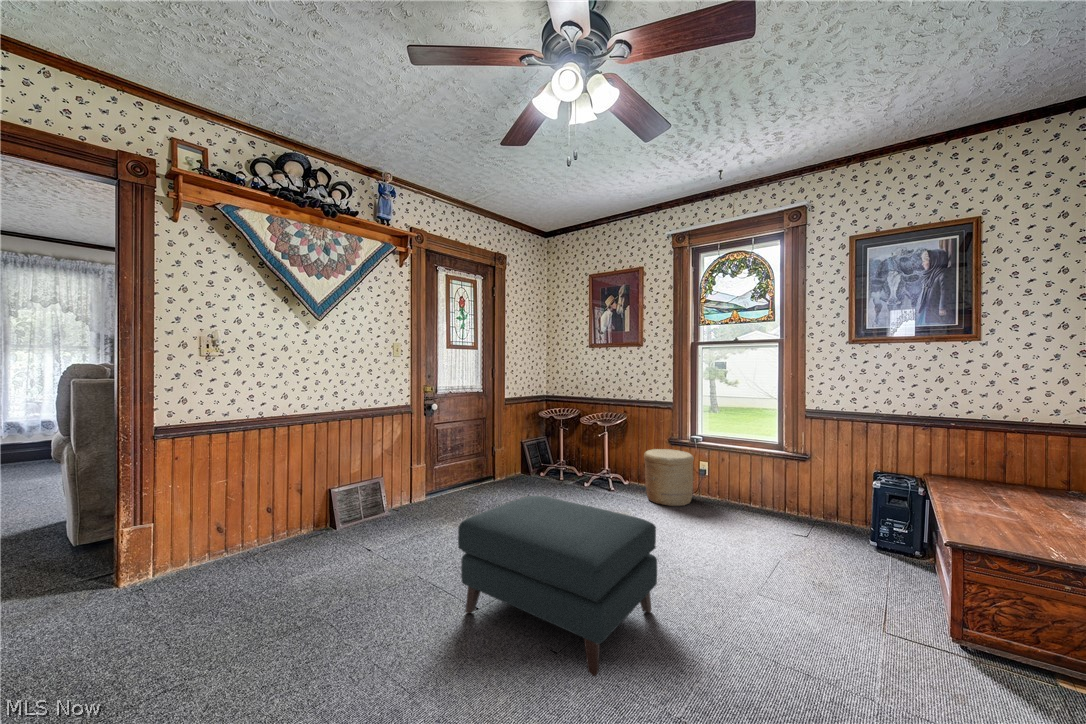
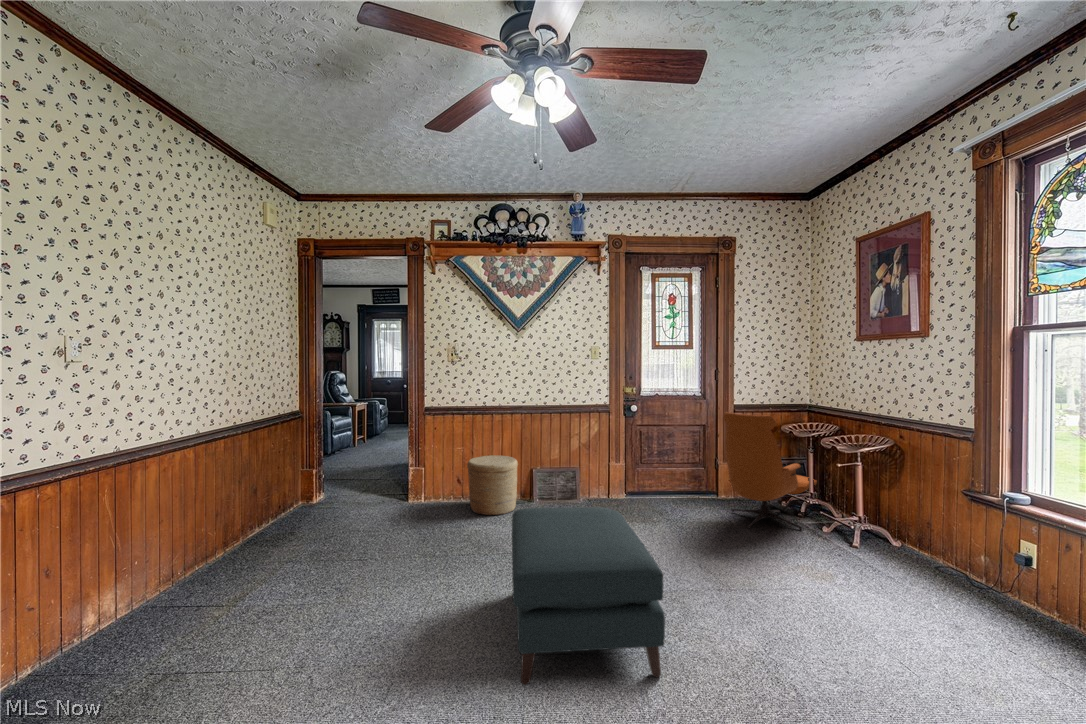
lounge chair: none [518,402,573,496] -> present [723,412,817,530]
woven basket: present [644,449,694,506] -> present [467,455,518,516]

